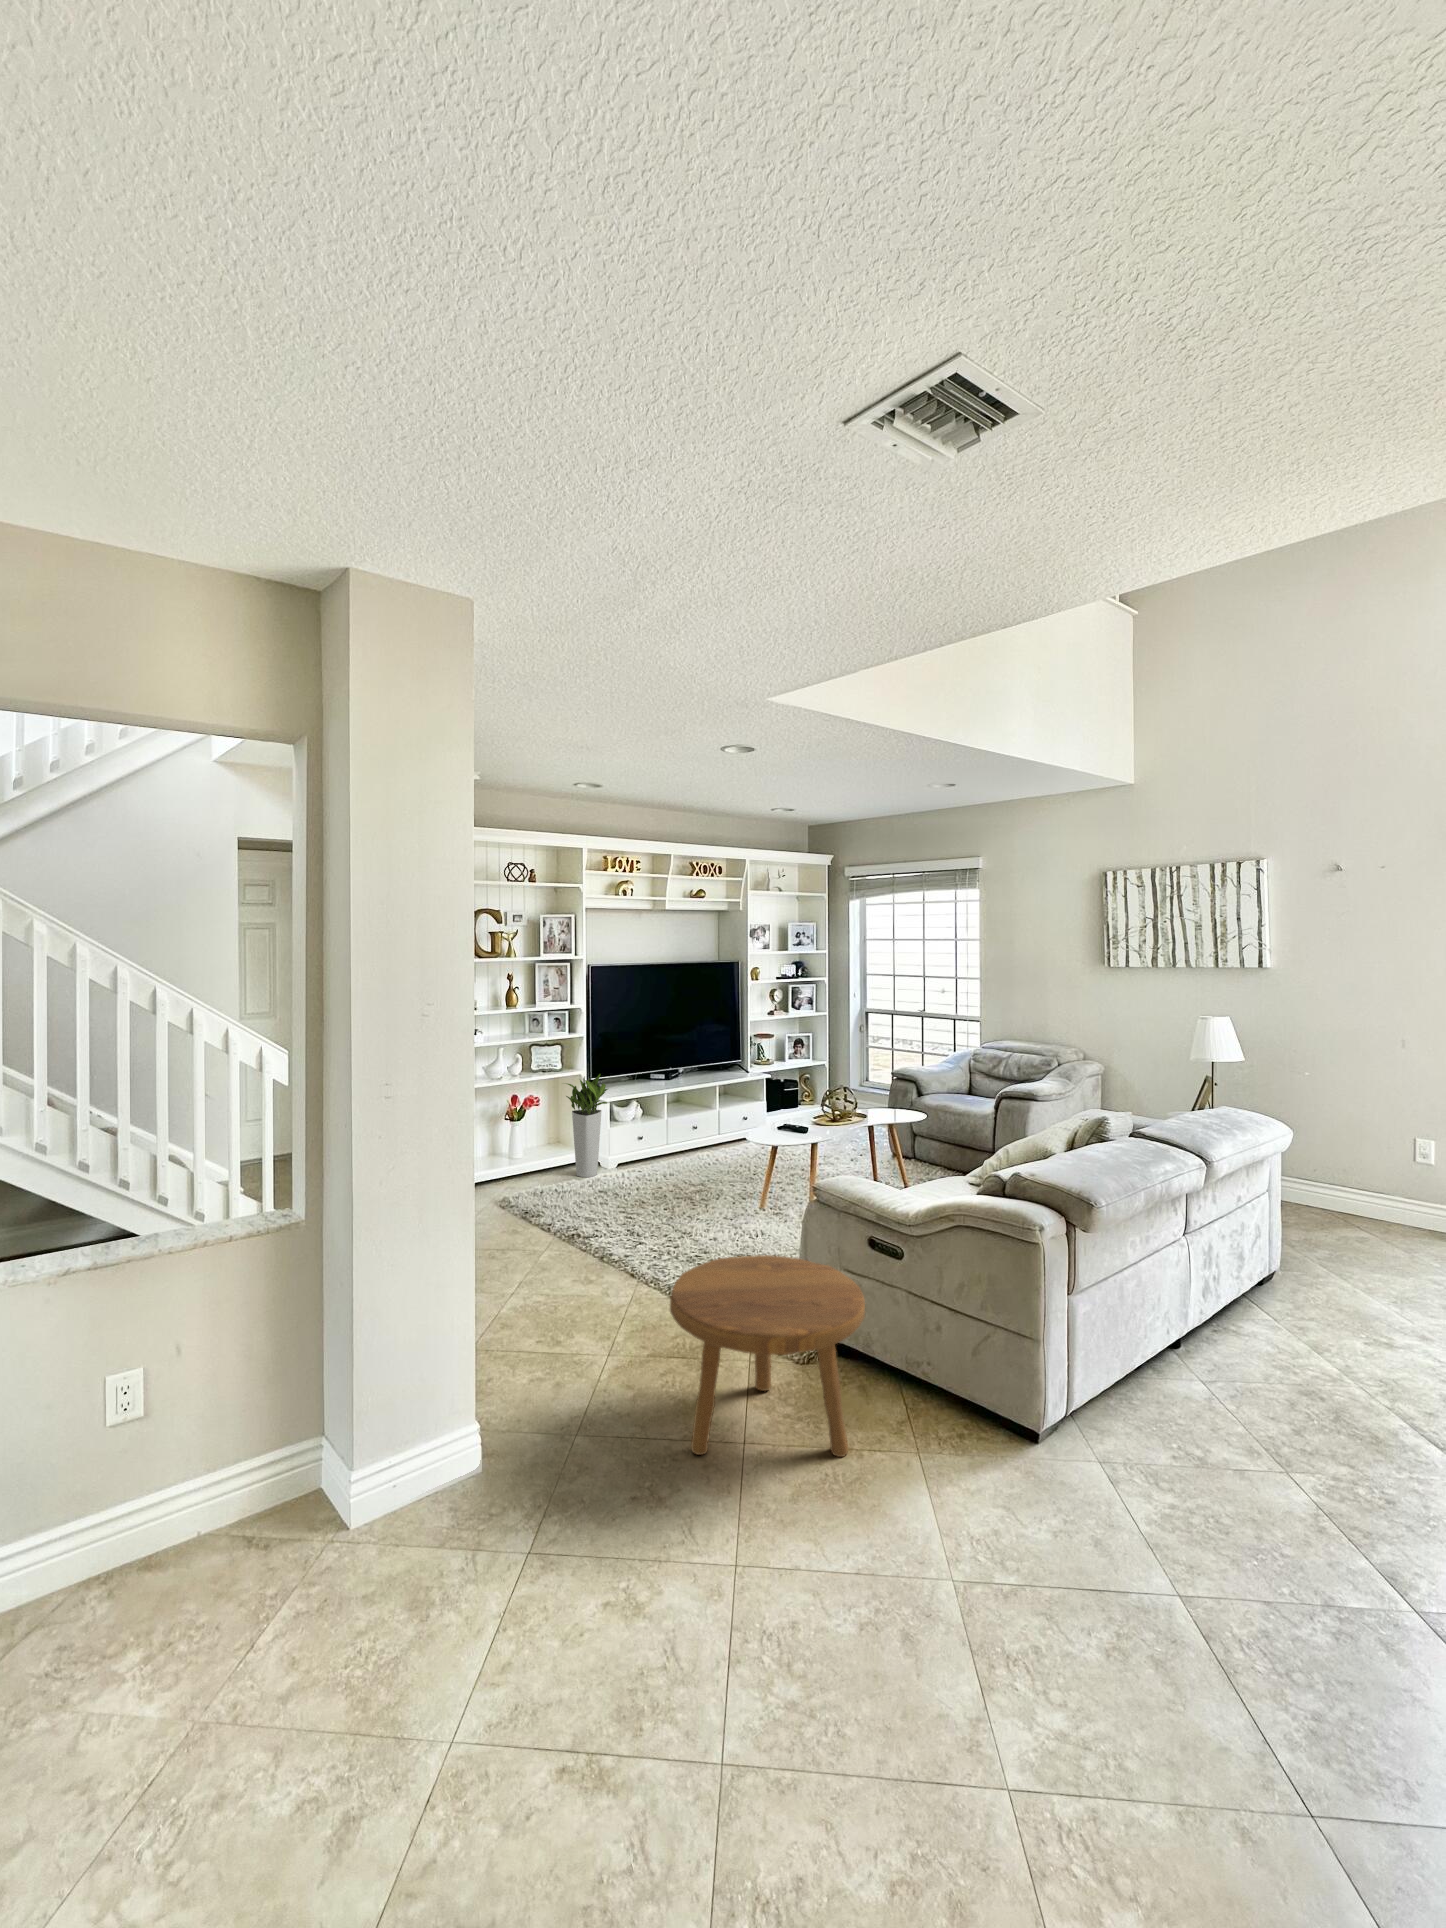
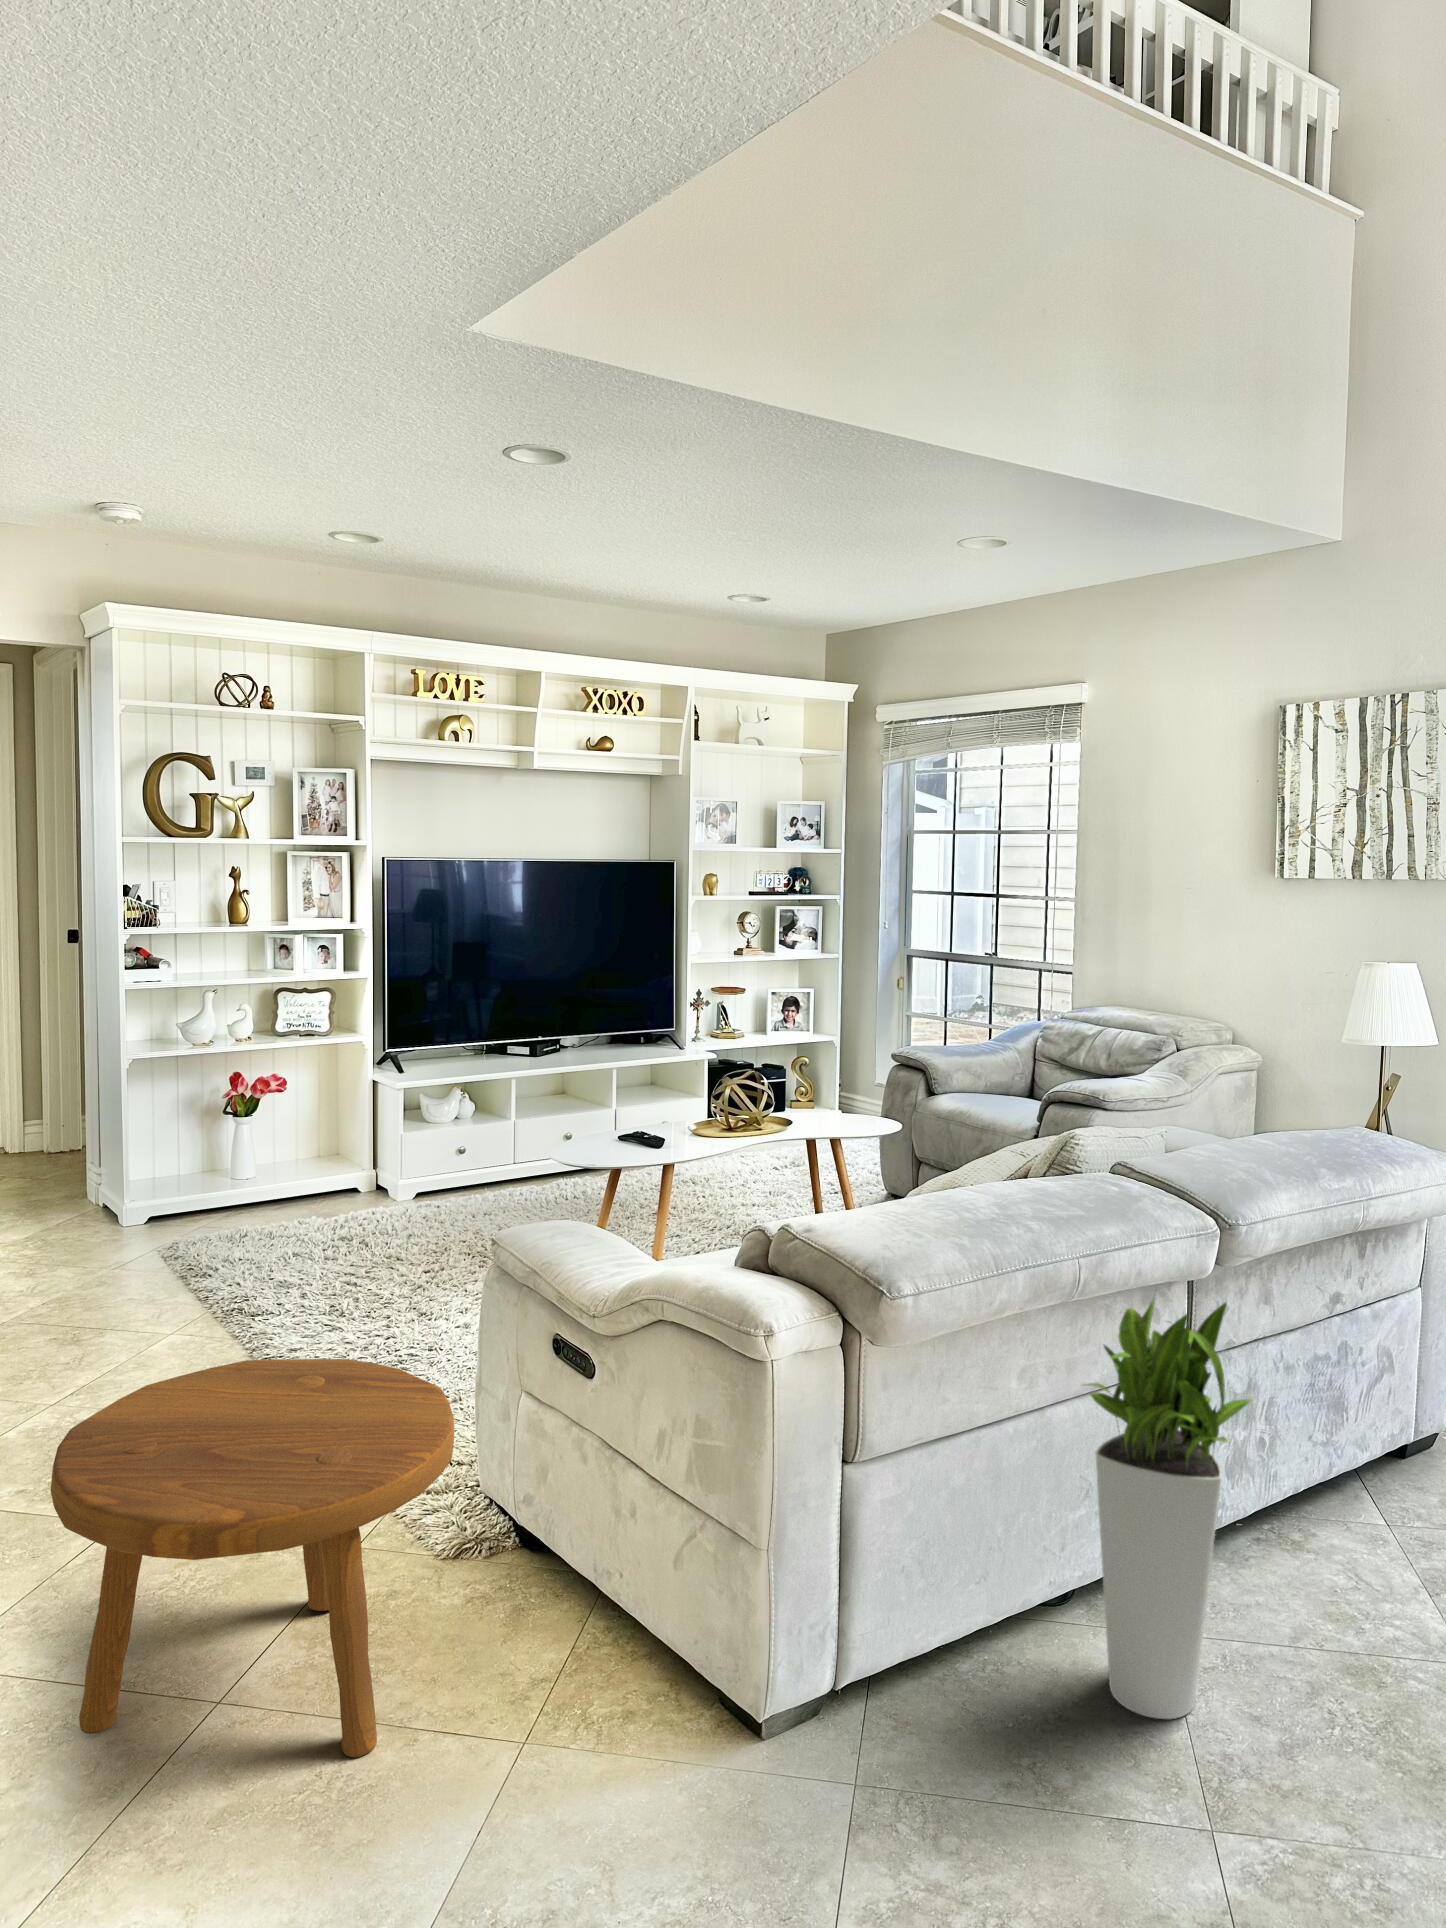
planter: present [566,1075,608,1177] -> present [1084,1298,1251,1719]

